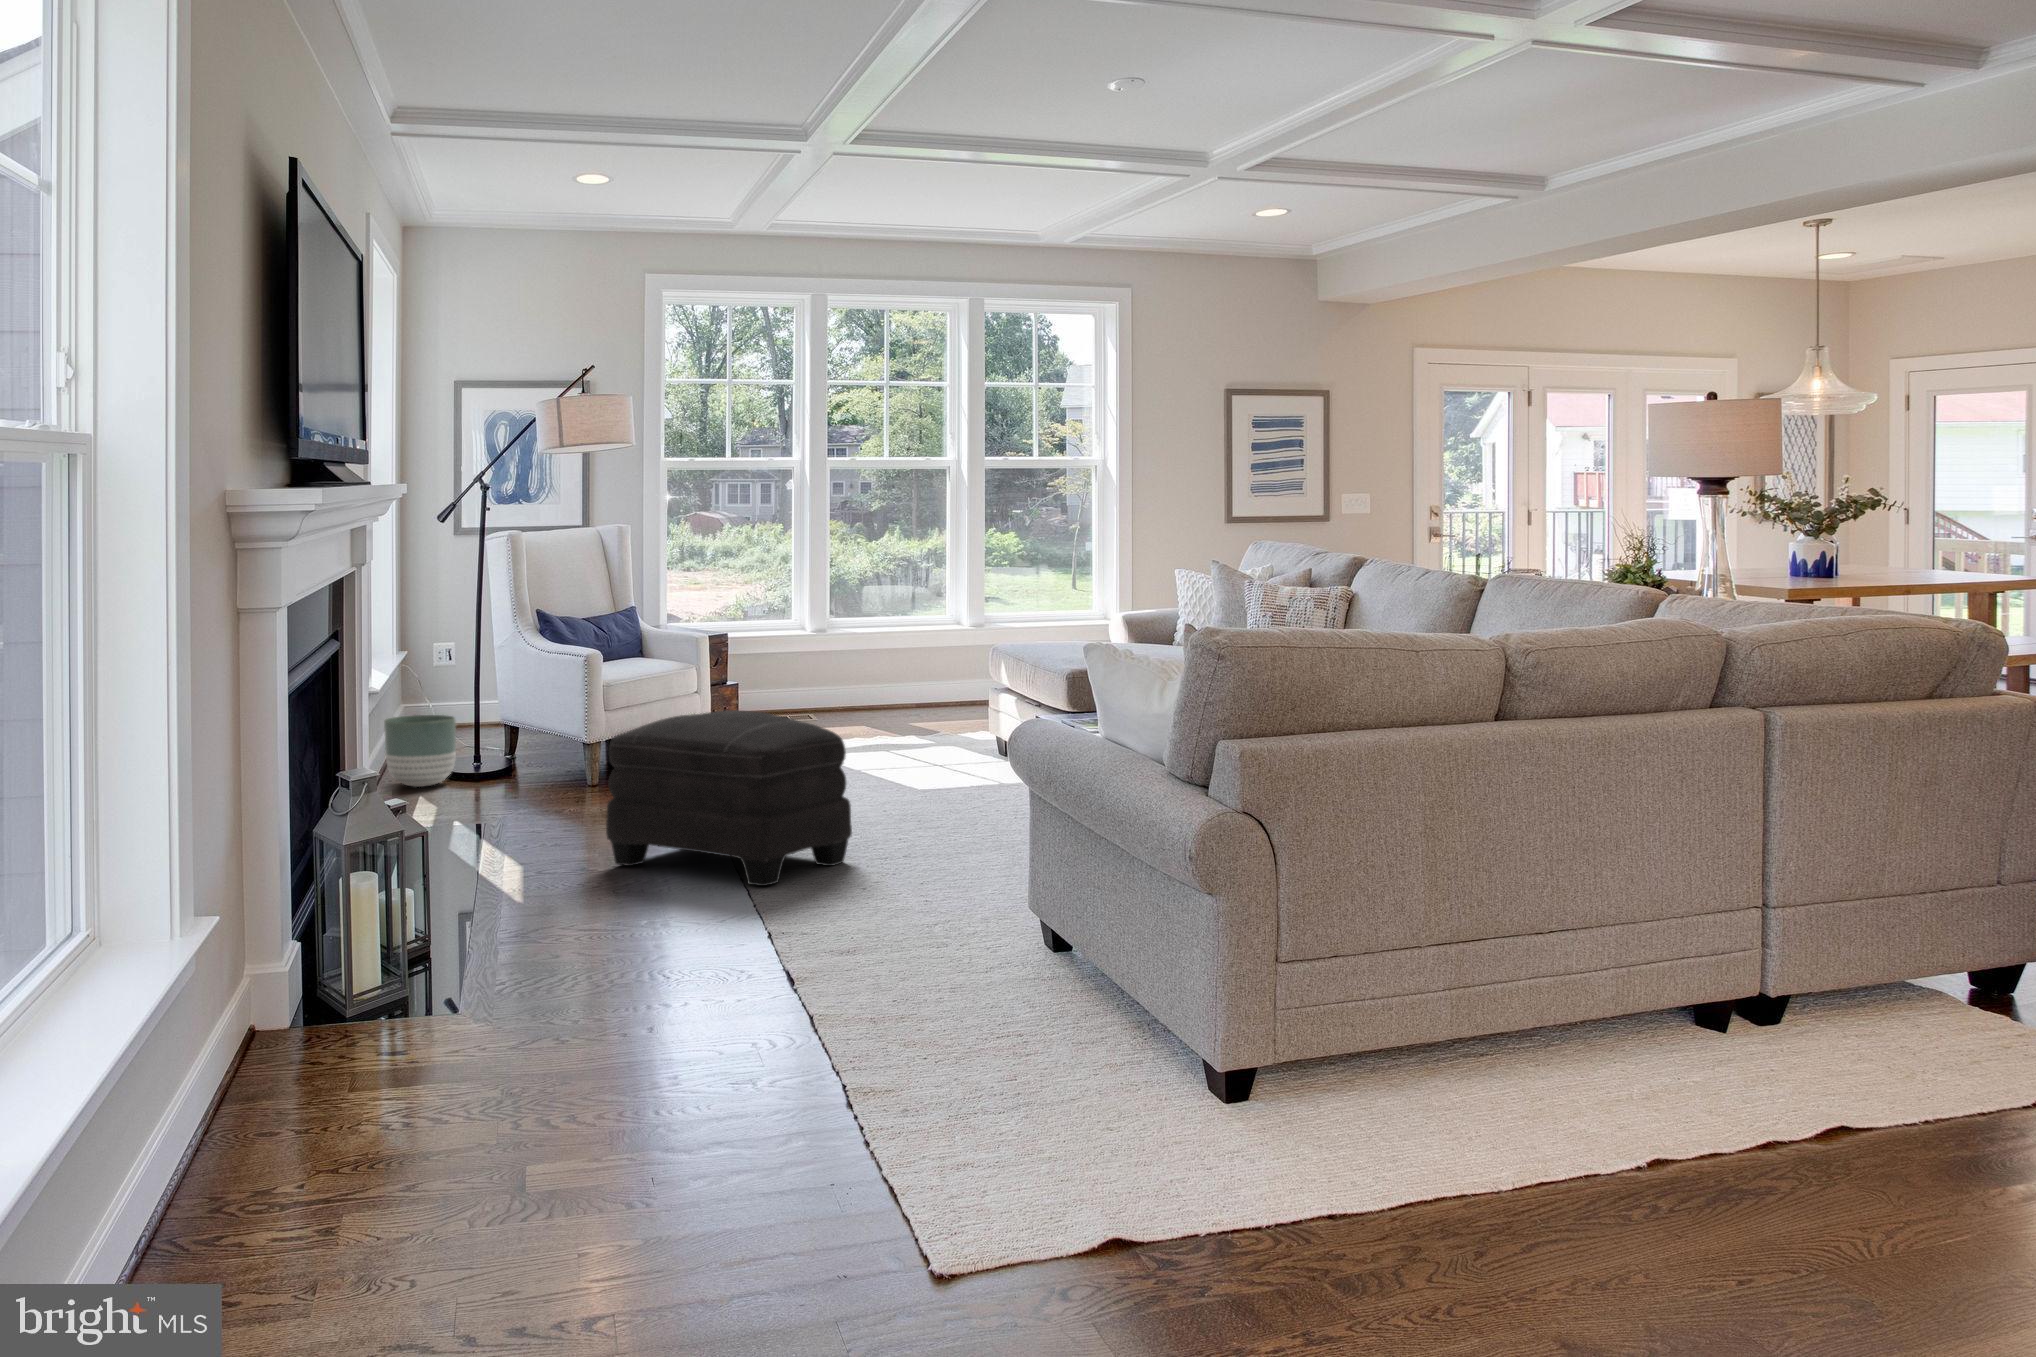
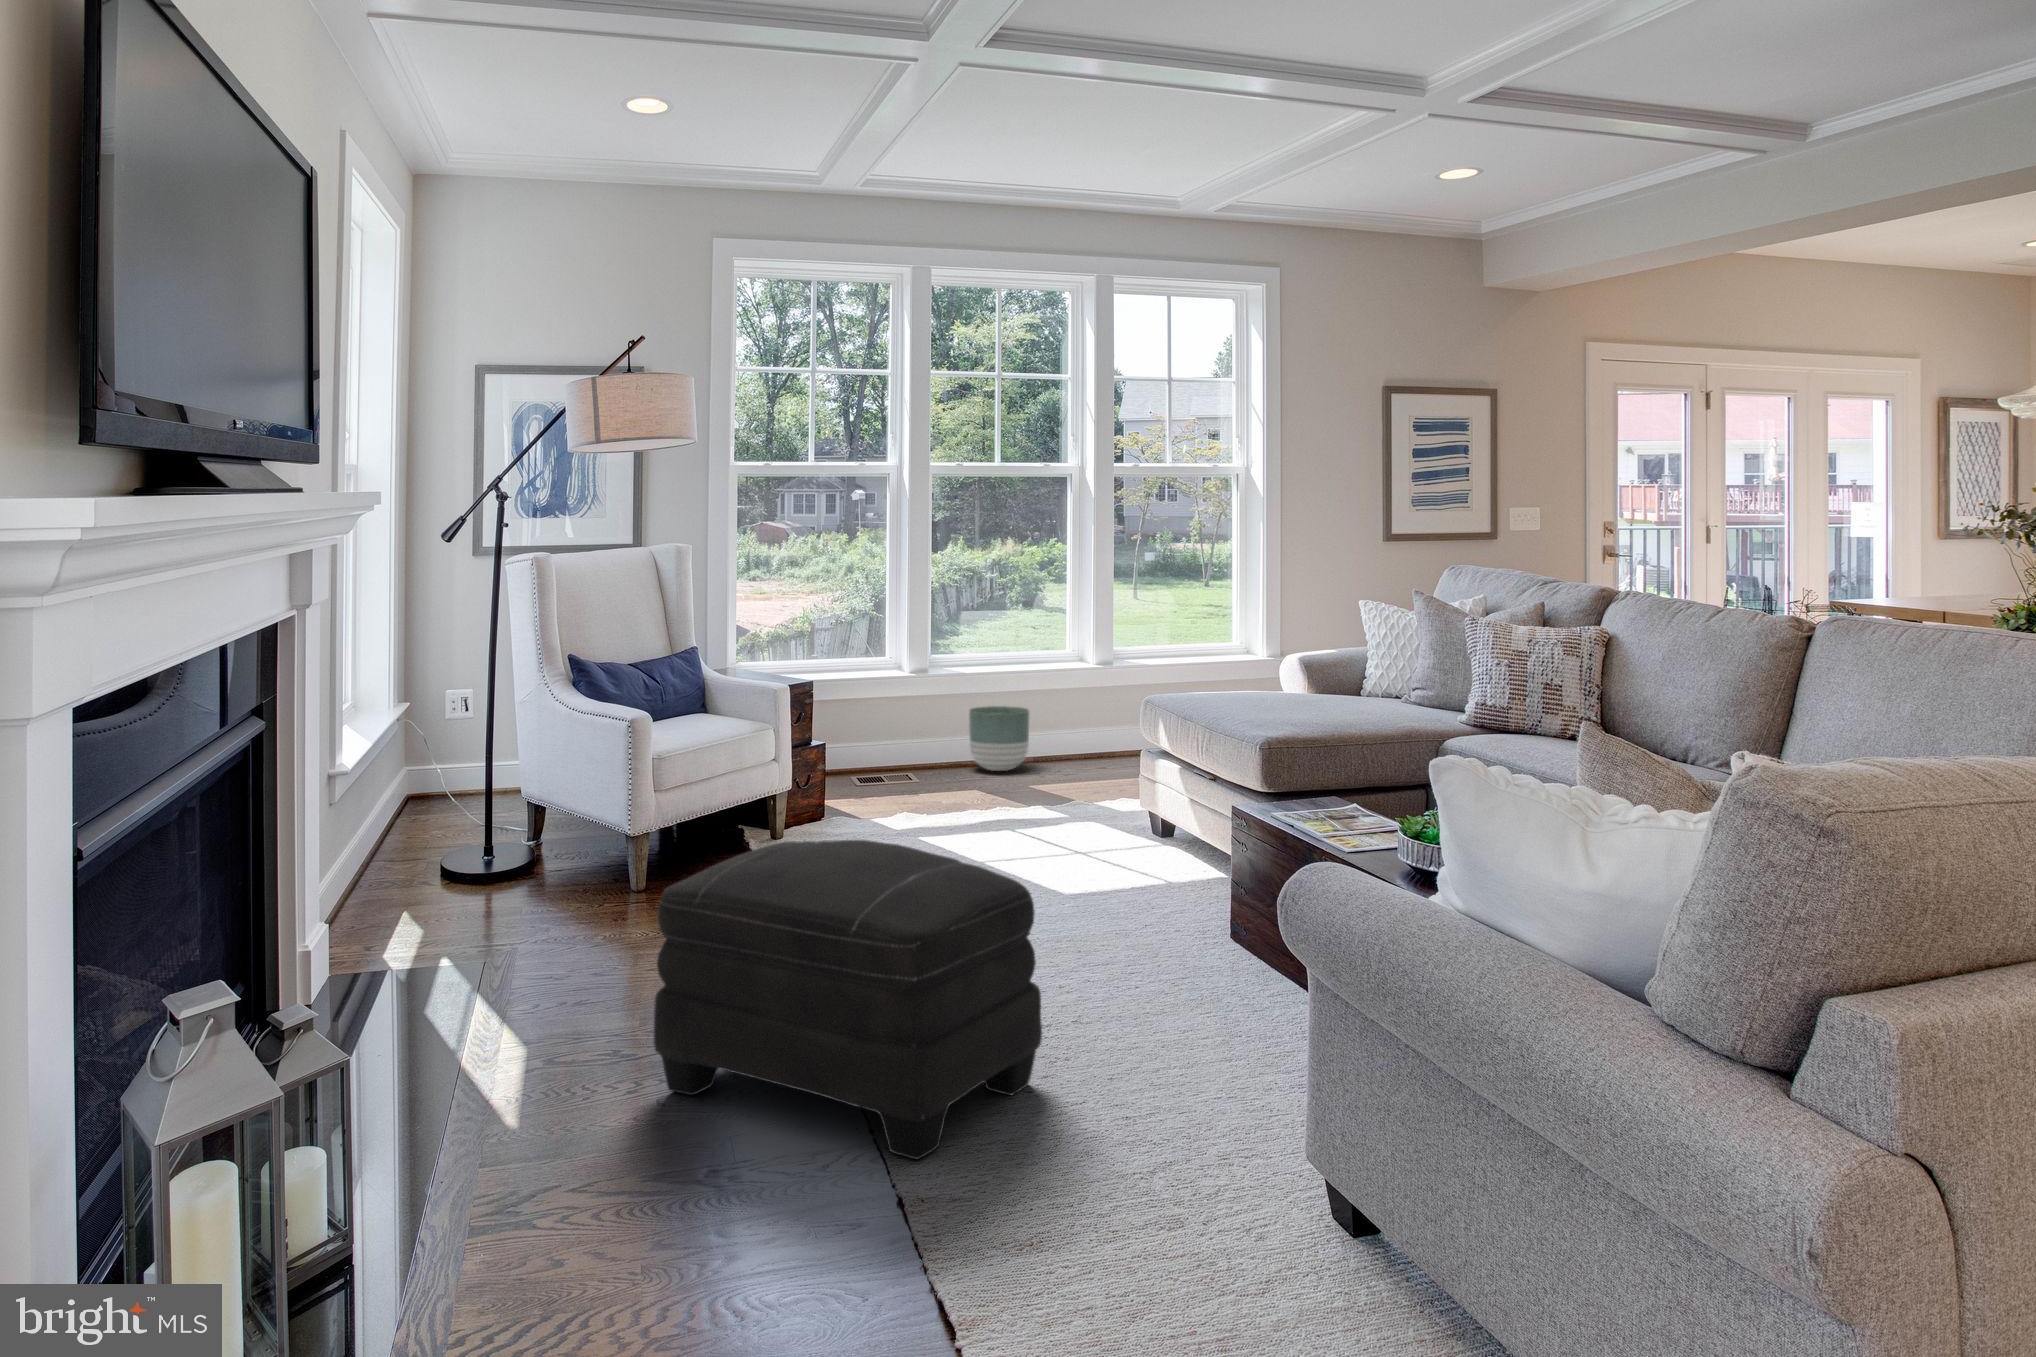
planter: present [384,715,456,787] -> present [969,706,1029,771]

